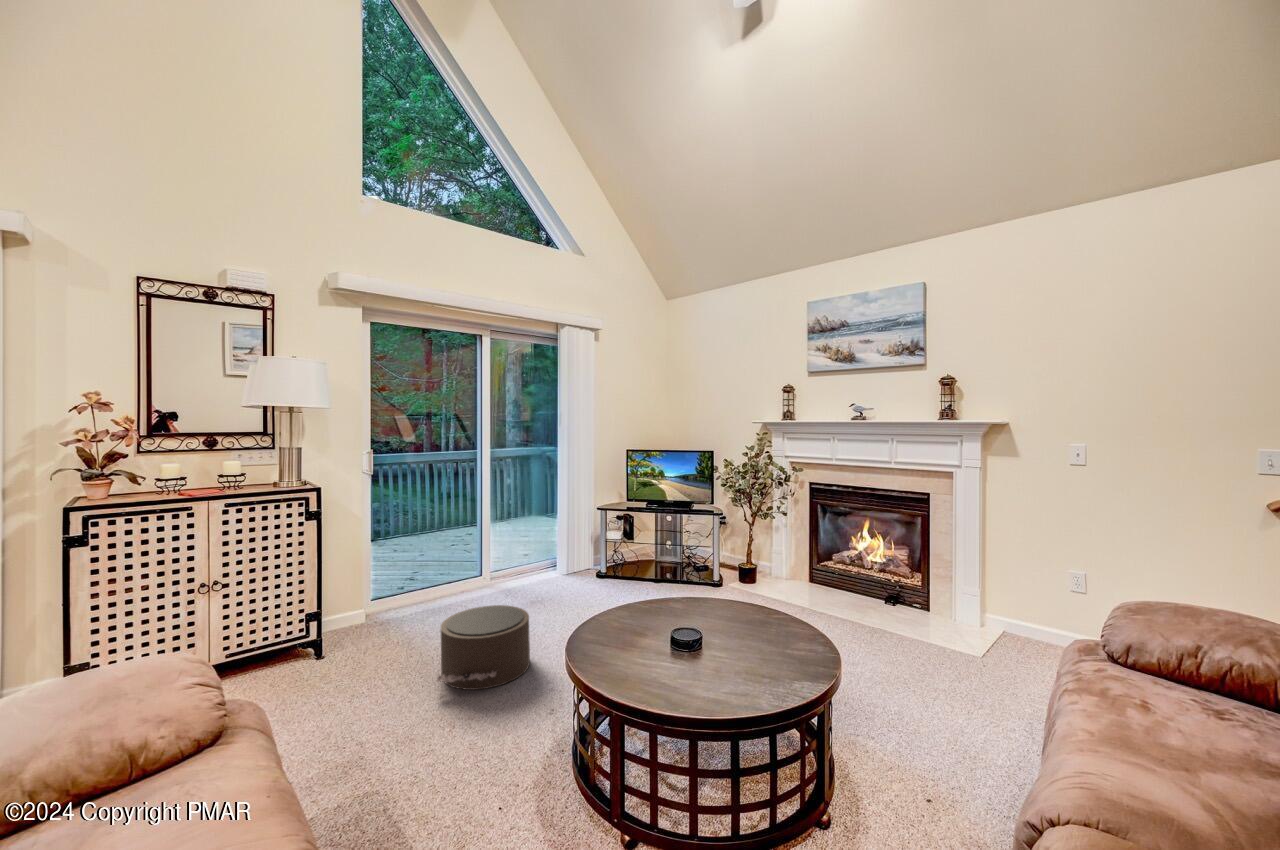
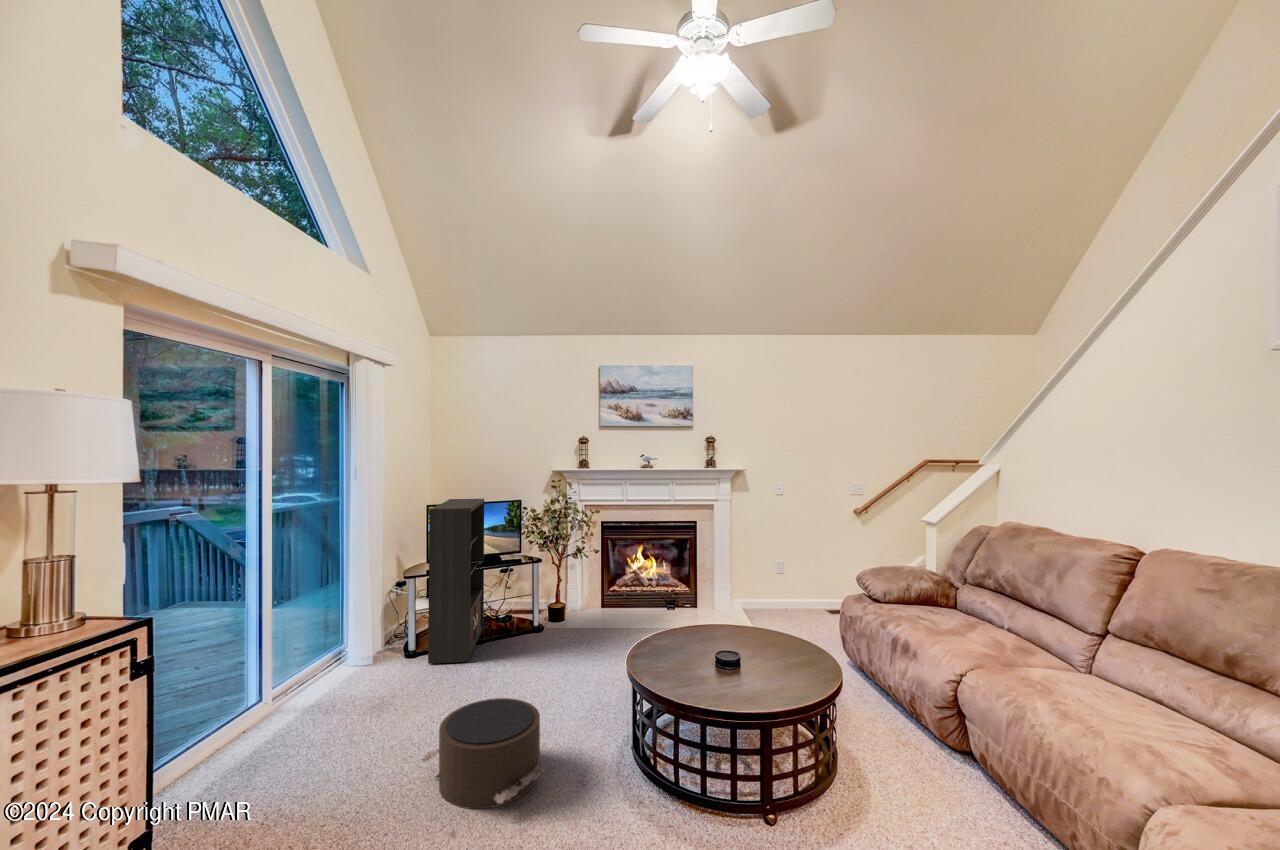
bookcase: none [593,447,671,590] -> present [426,499,484,664]

